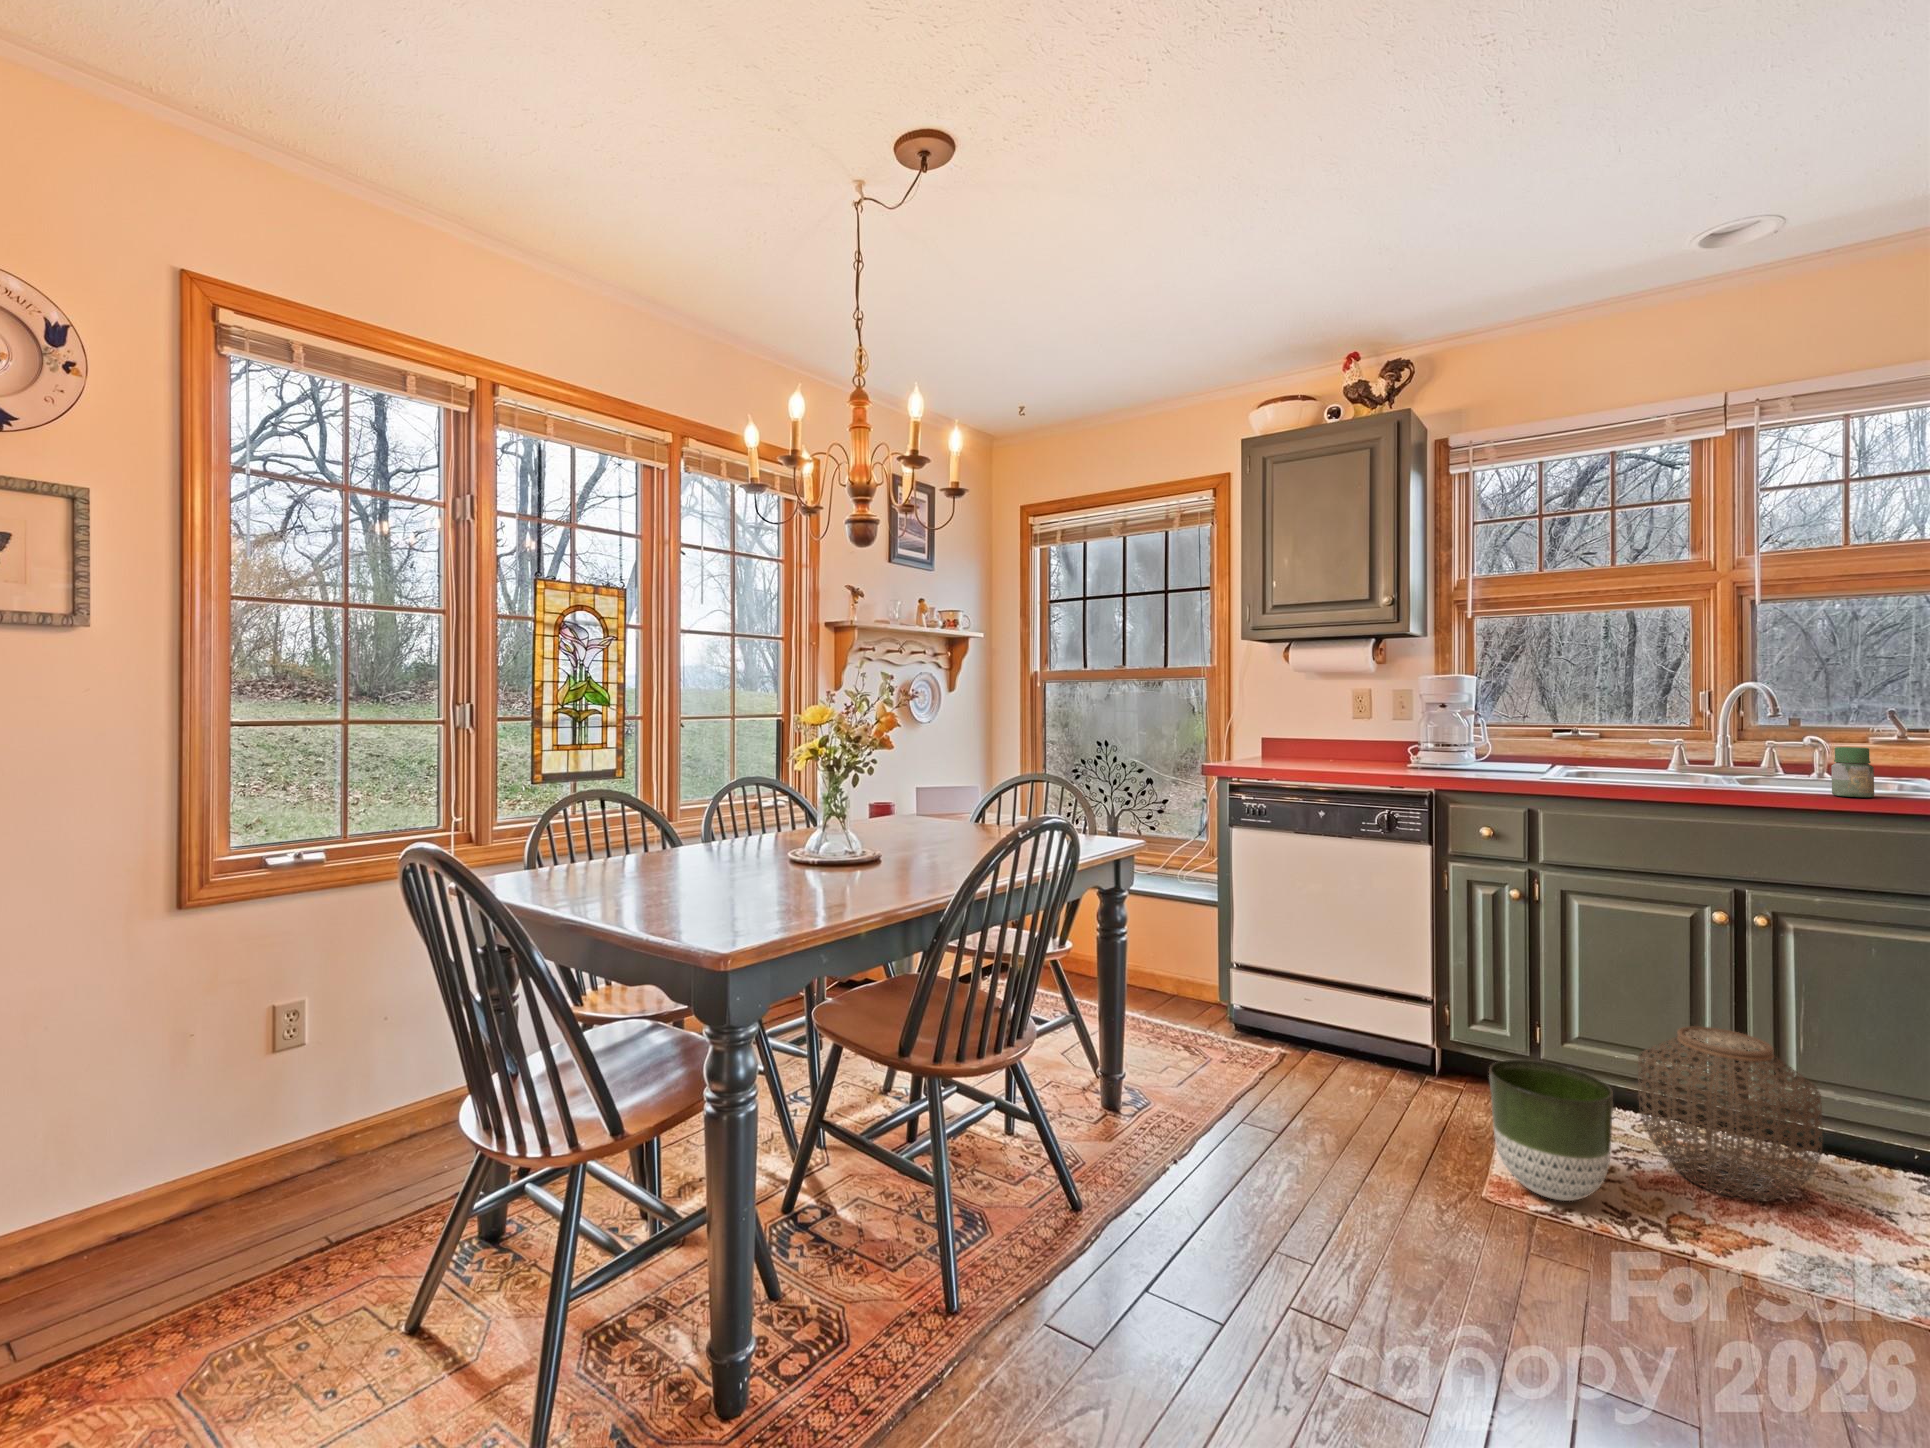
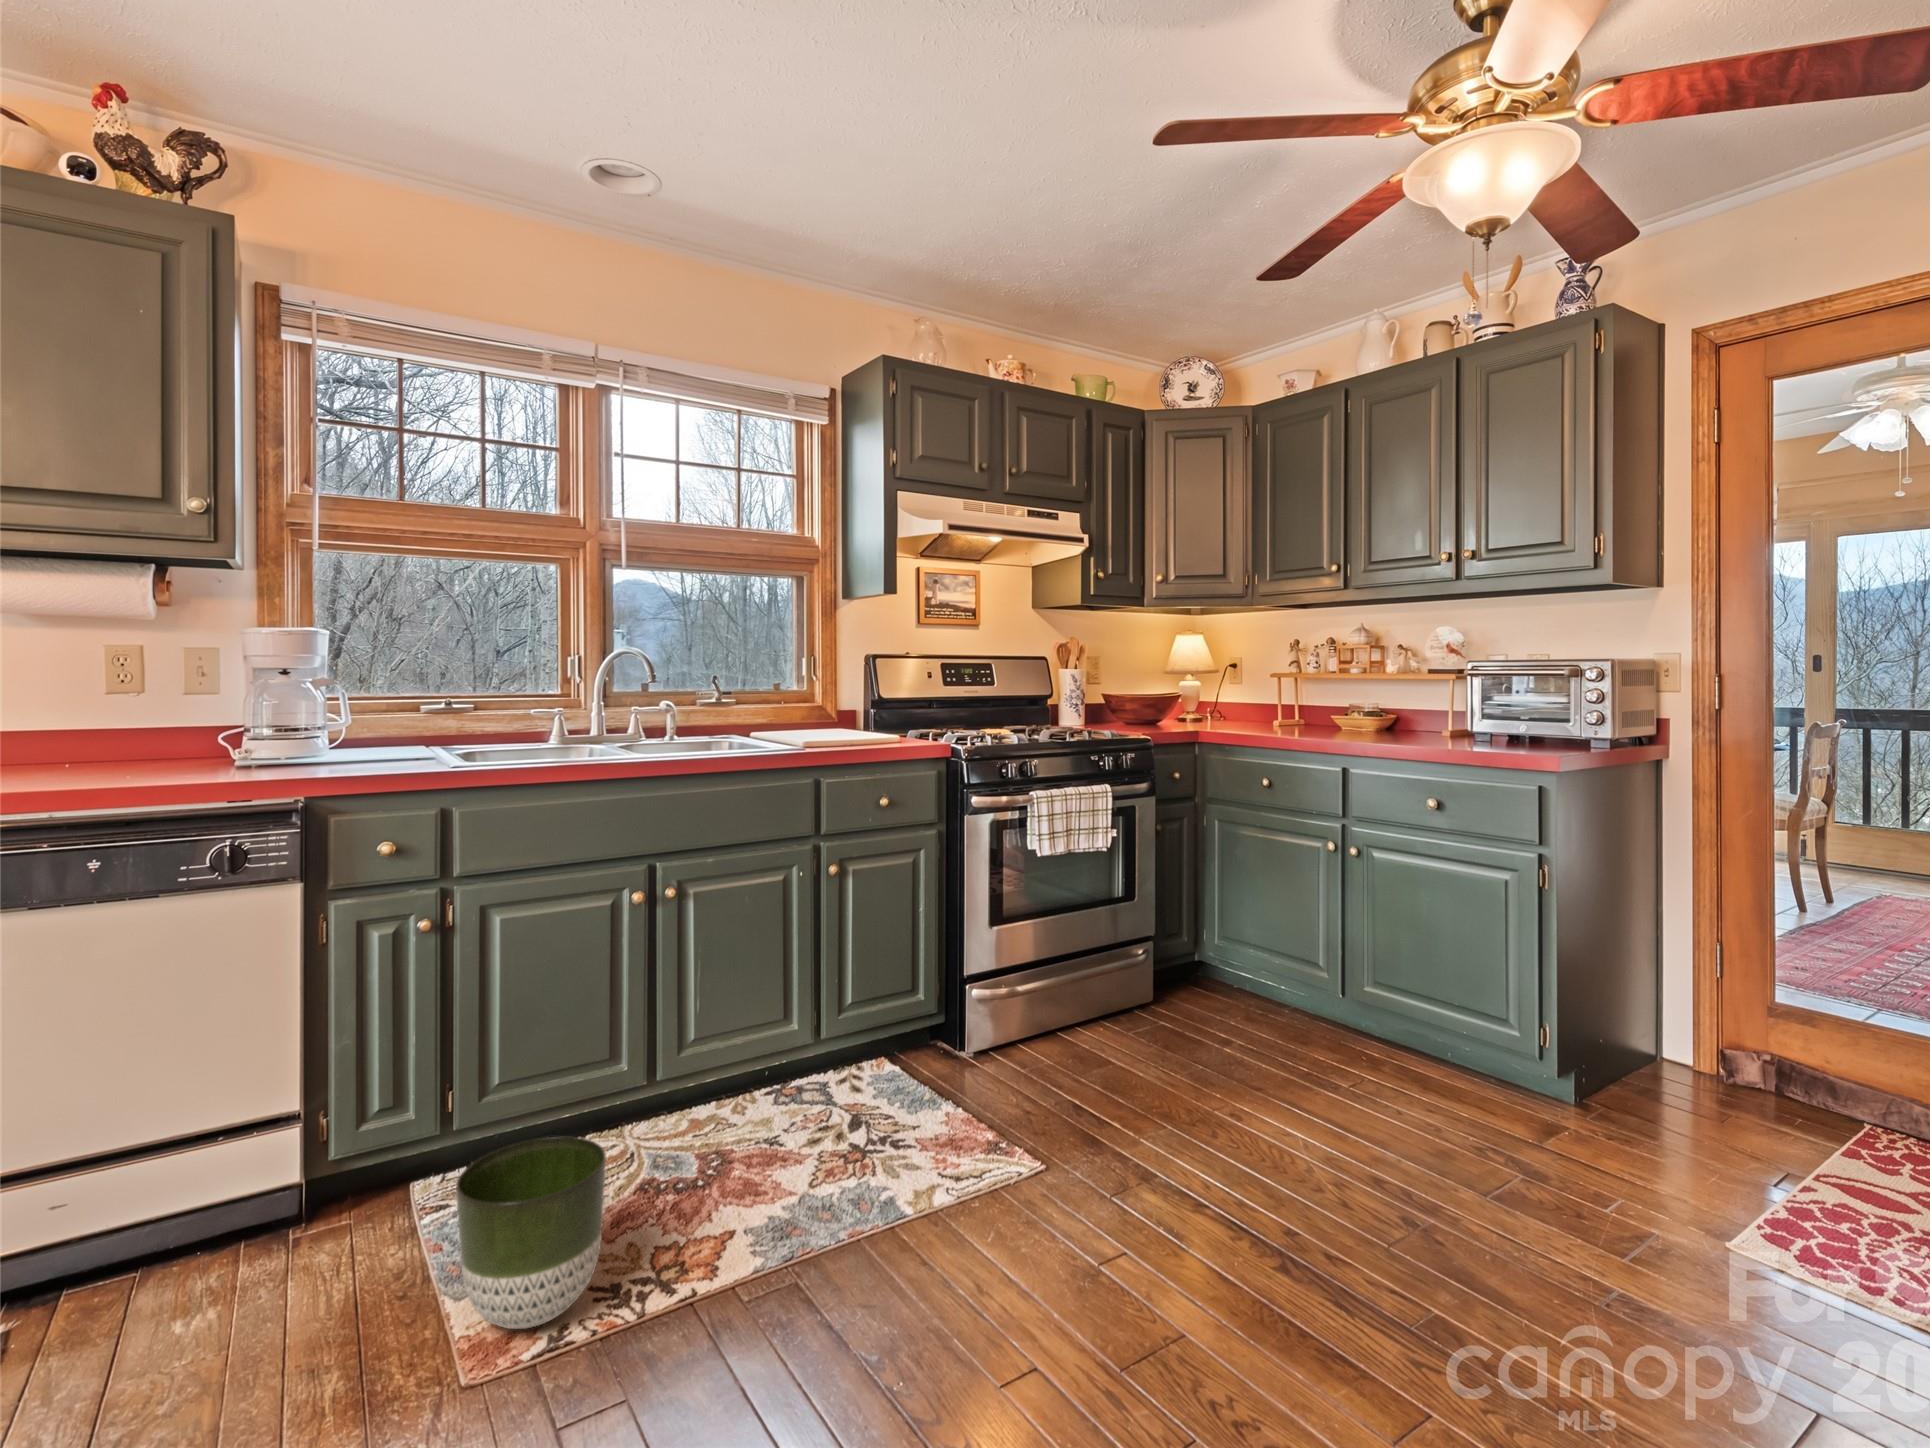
jar: present [1831,747,1874,797] -> none [726,710,755,758]
woven basket: present [1638,1026,1823,1200] -> none [585,1018,741,1203]

